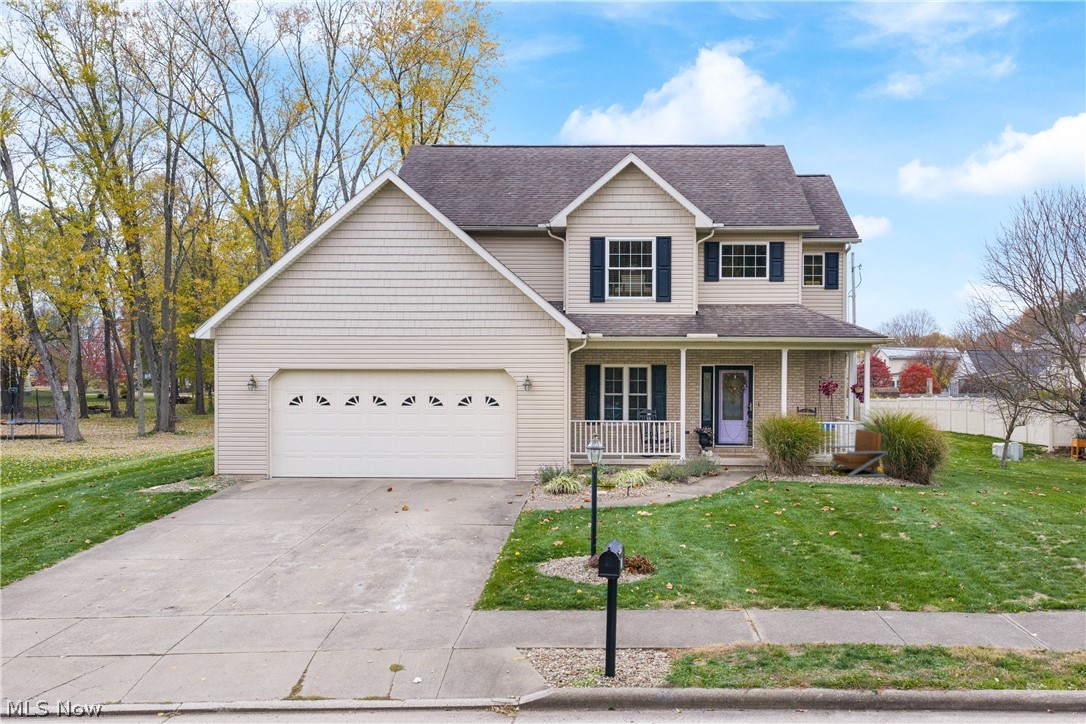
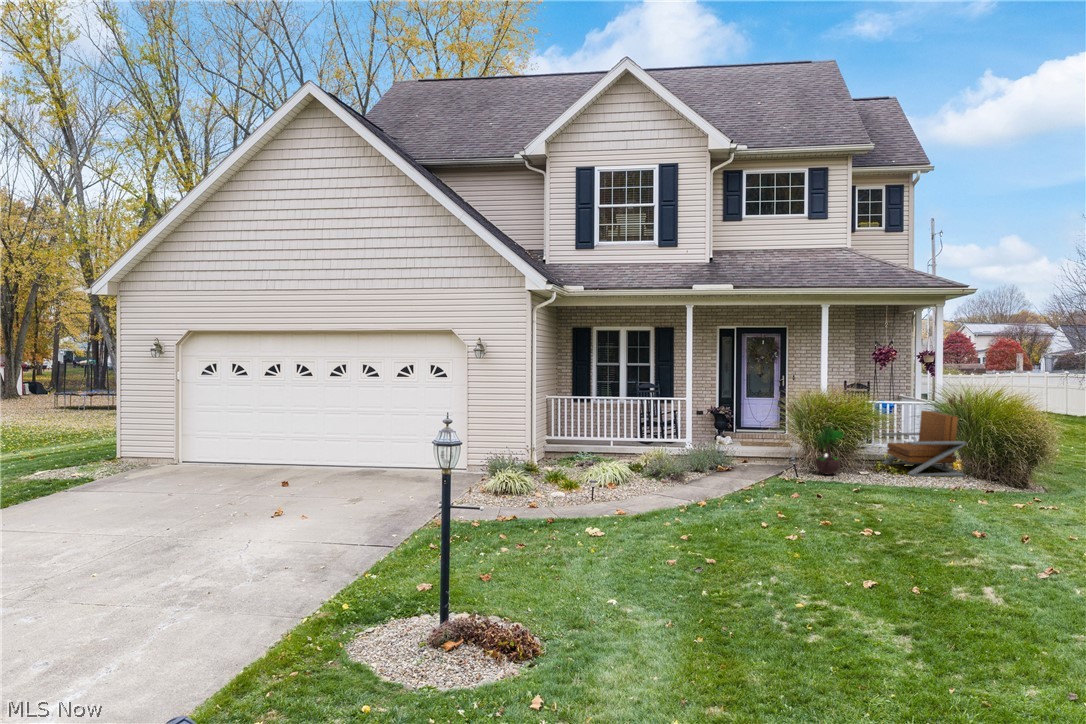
potted tree: none [780,438,803,477] -> present [814,428,843,475]

